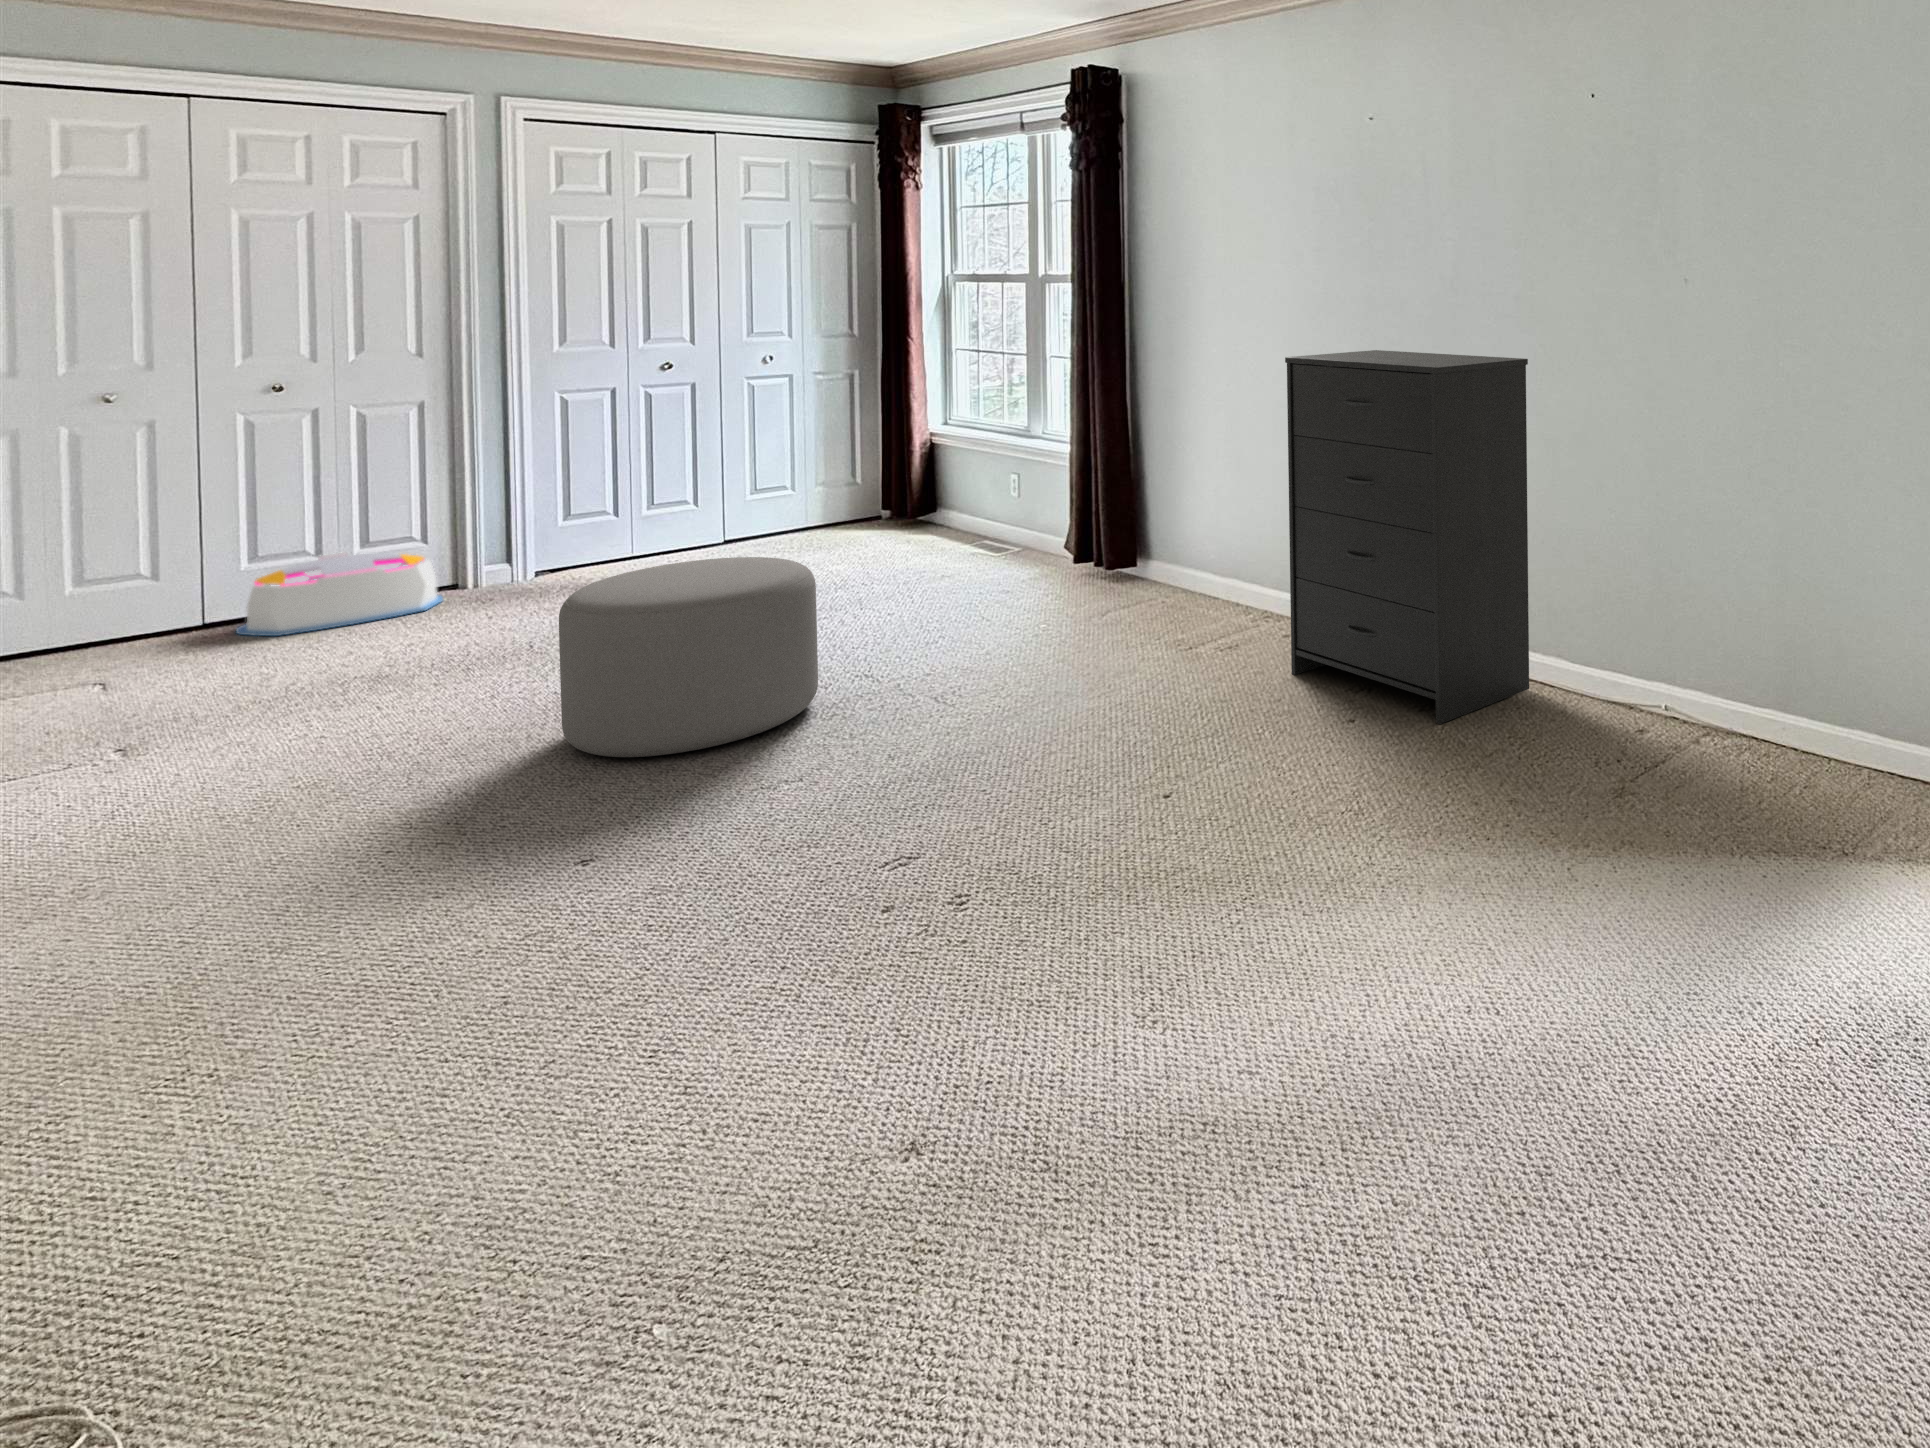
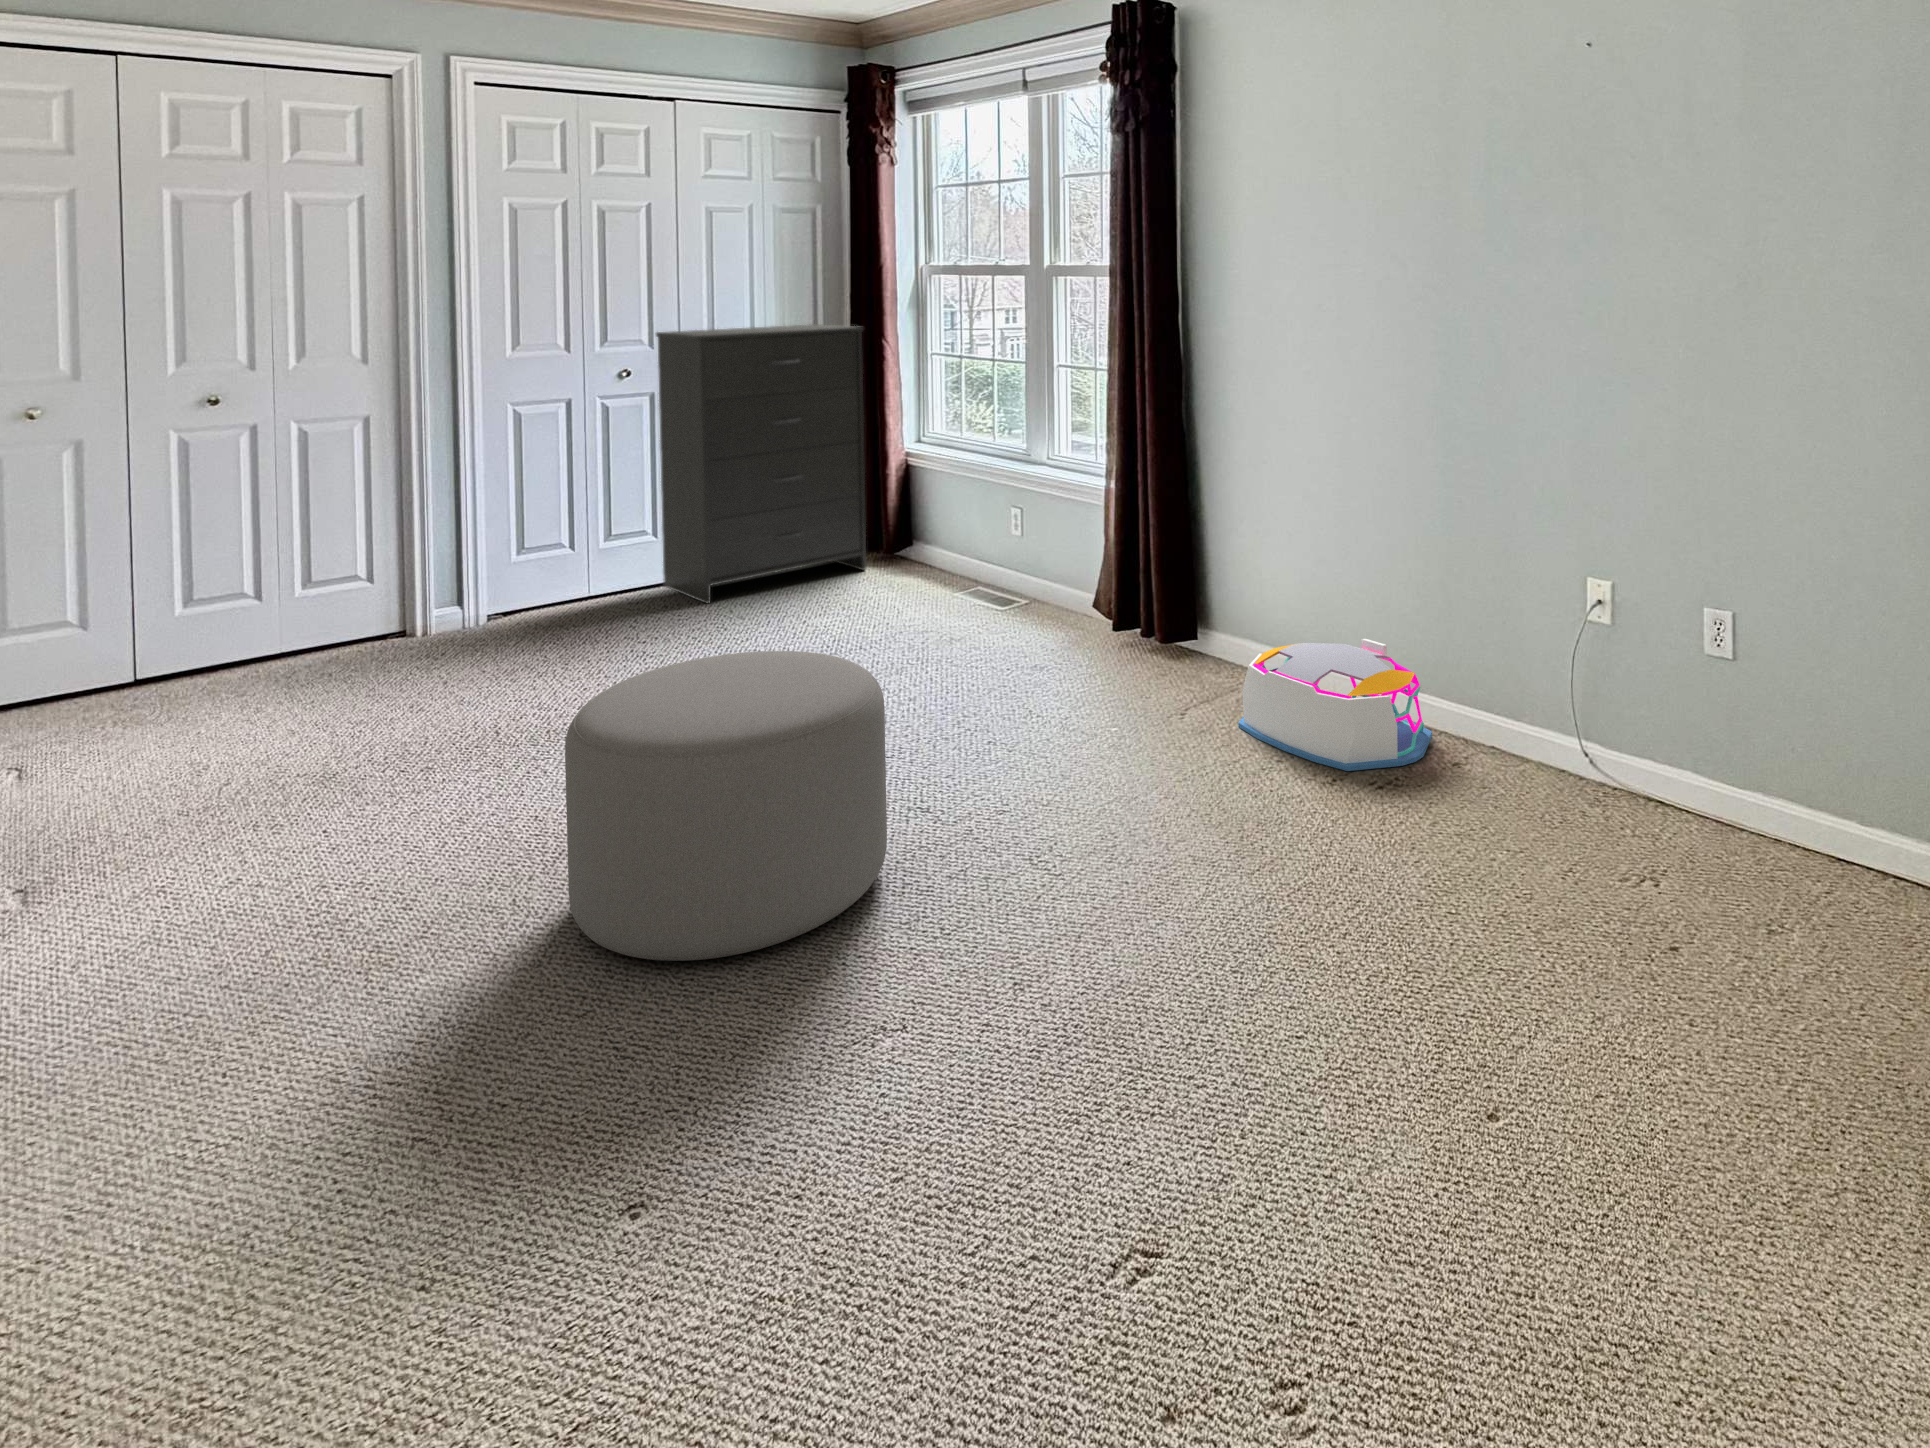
dresser: present [1285,350,1529,724] -> present [656,324,866,603]
storage bin: present [236,552,443,636] -> present [1238,638,1432,771]

